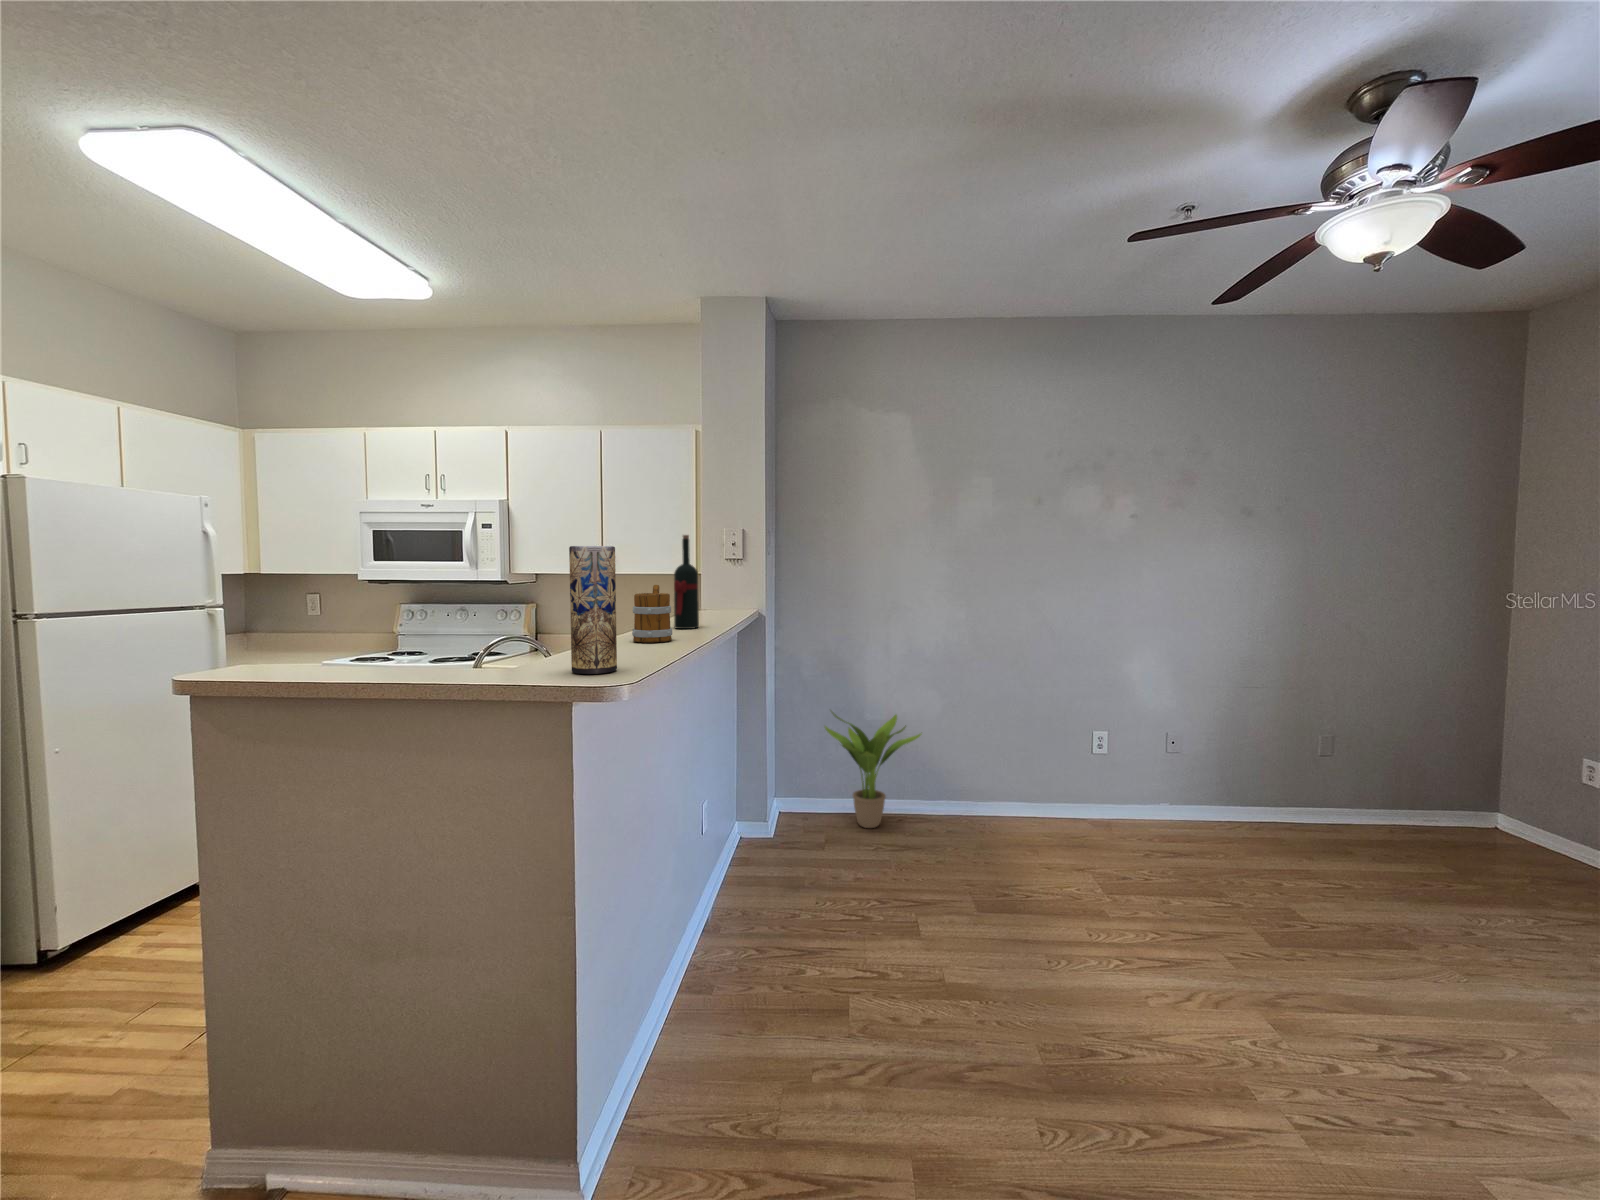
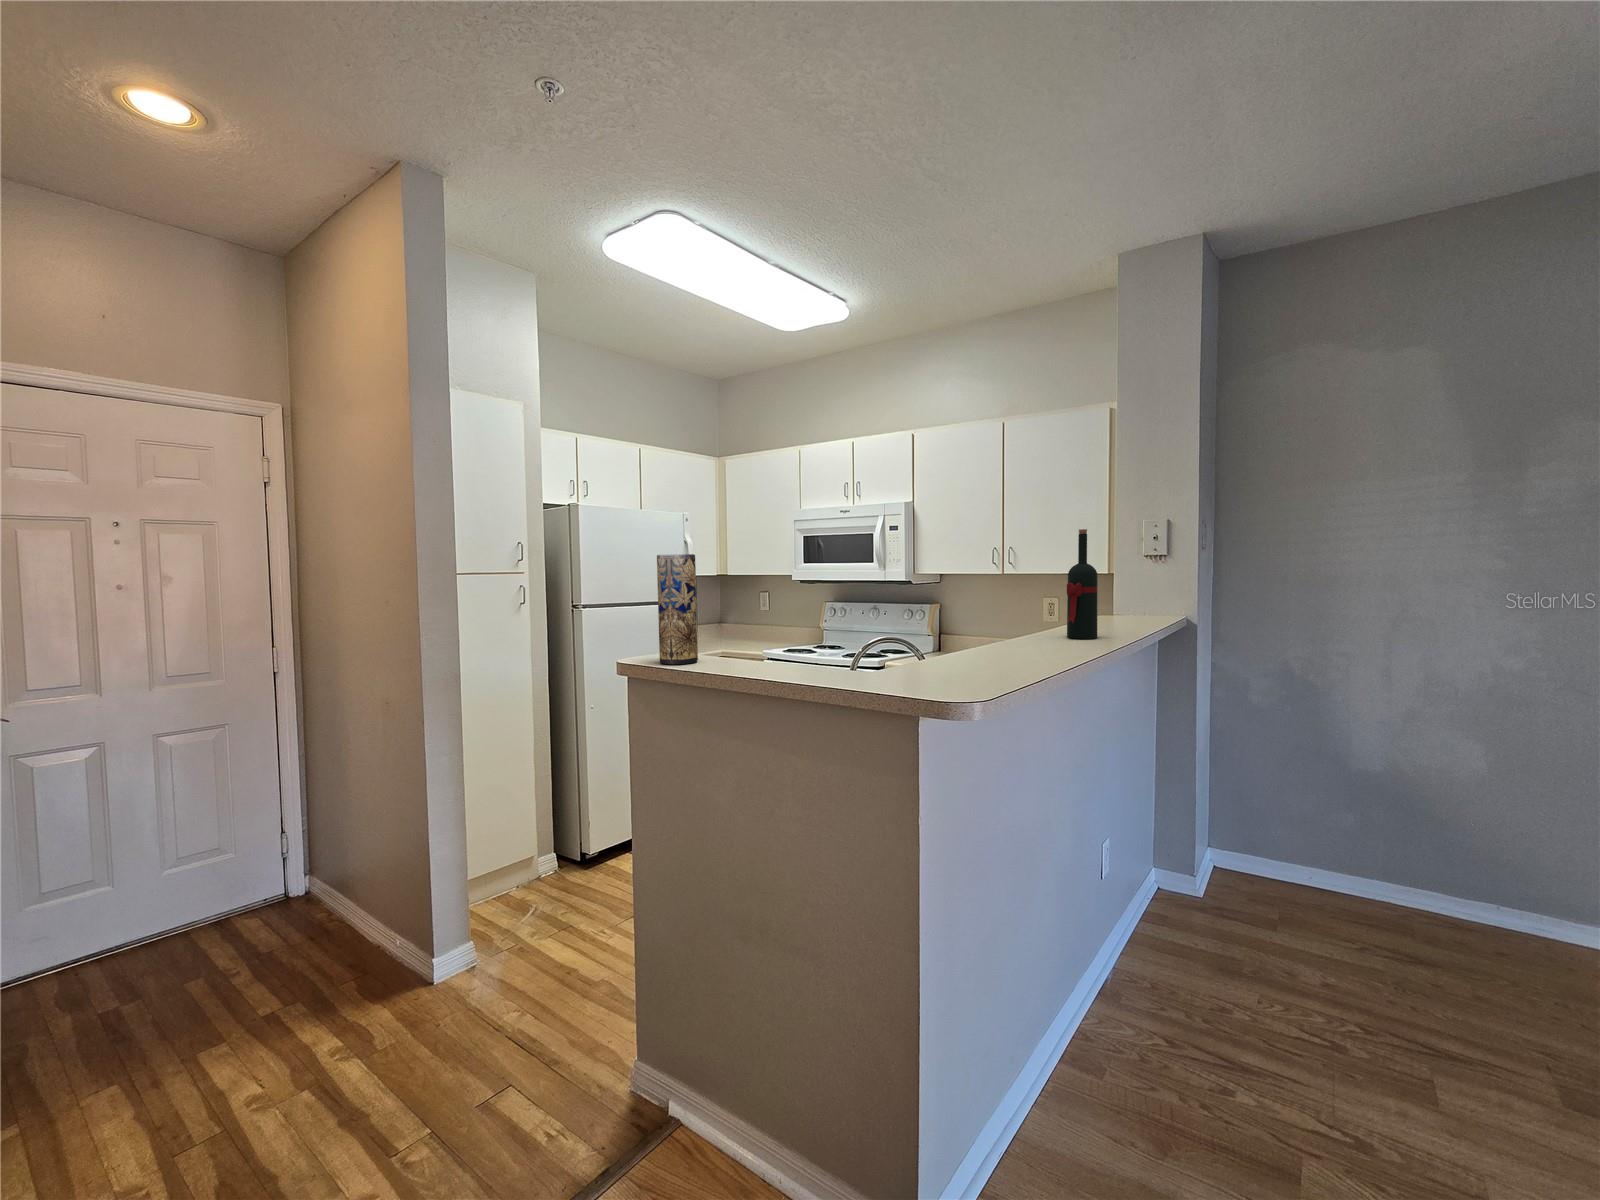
vase: present [569,546,617,674] -> present [657,554,698,664]
mug: present [632,585,672,643] -> none [1009,588,1057,654]
potted plant: present [825,712,922,828] -> none [1283,750,1456,920]

